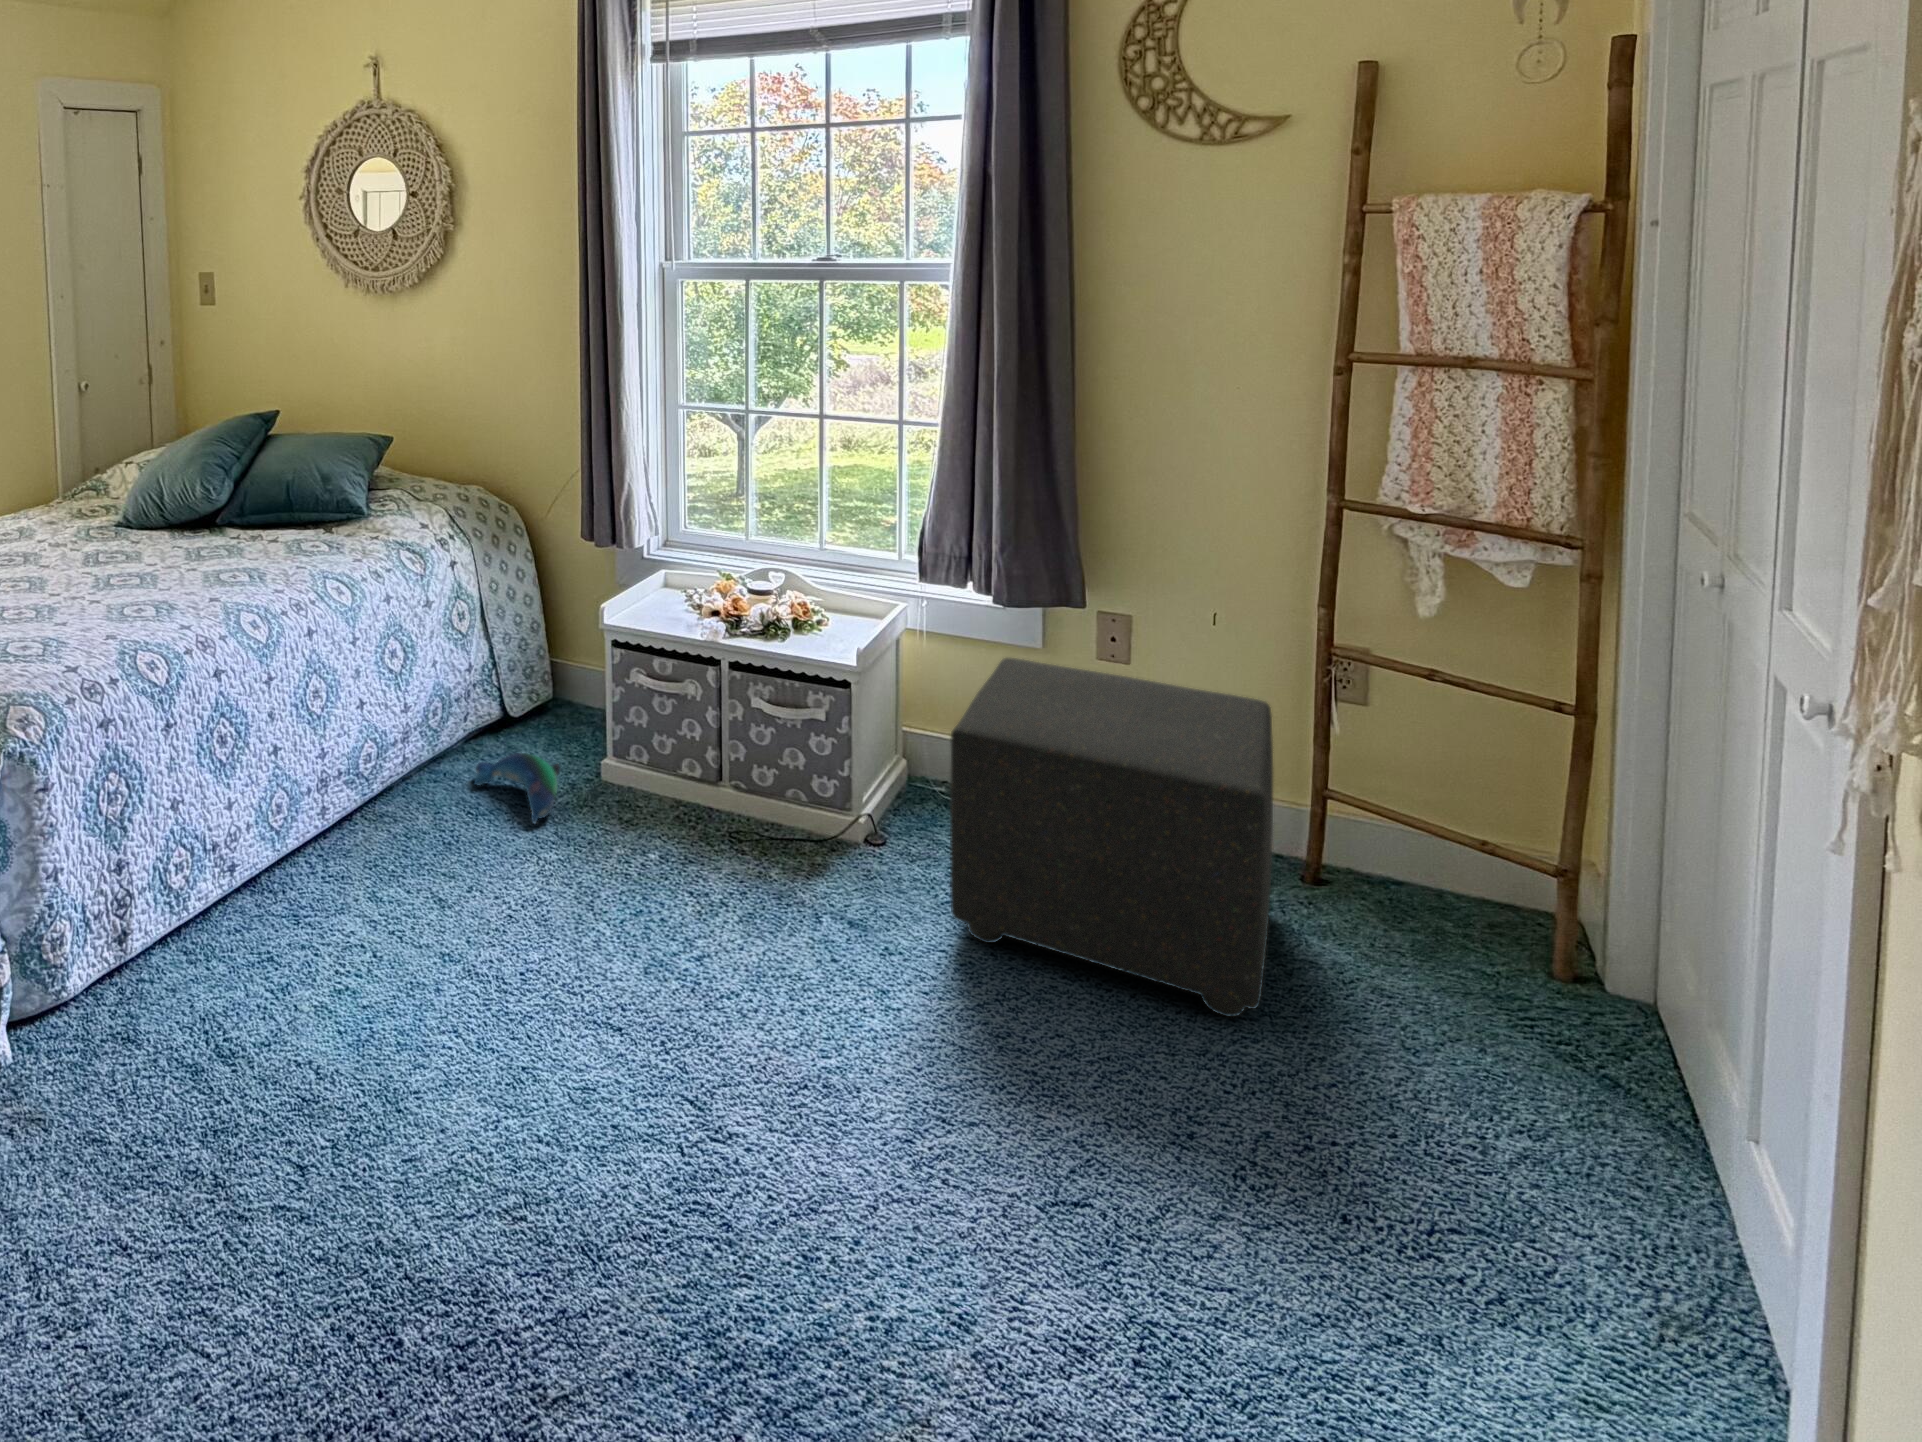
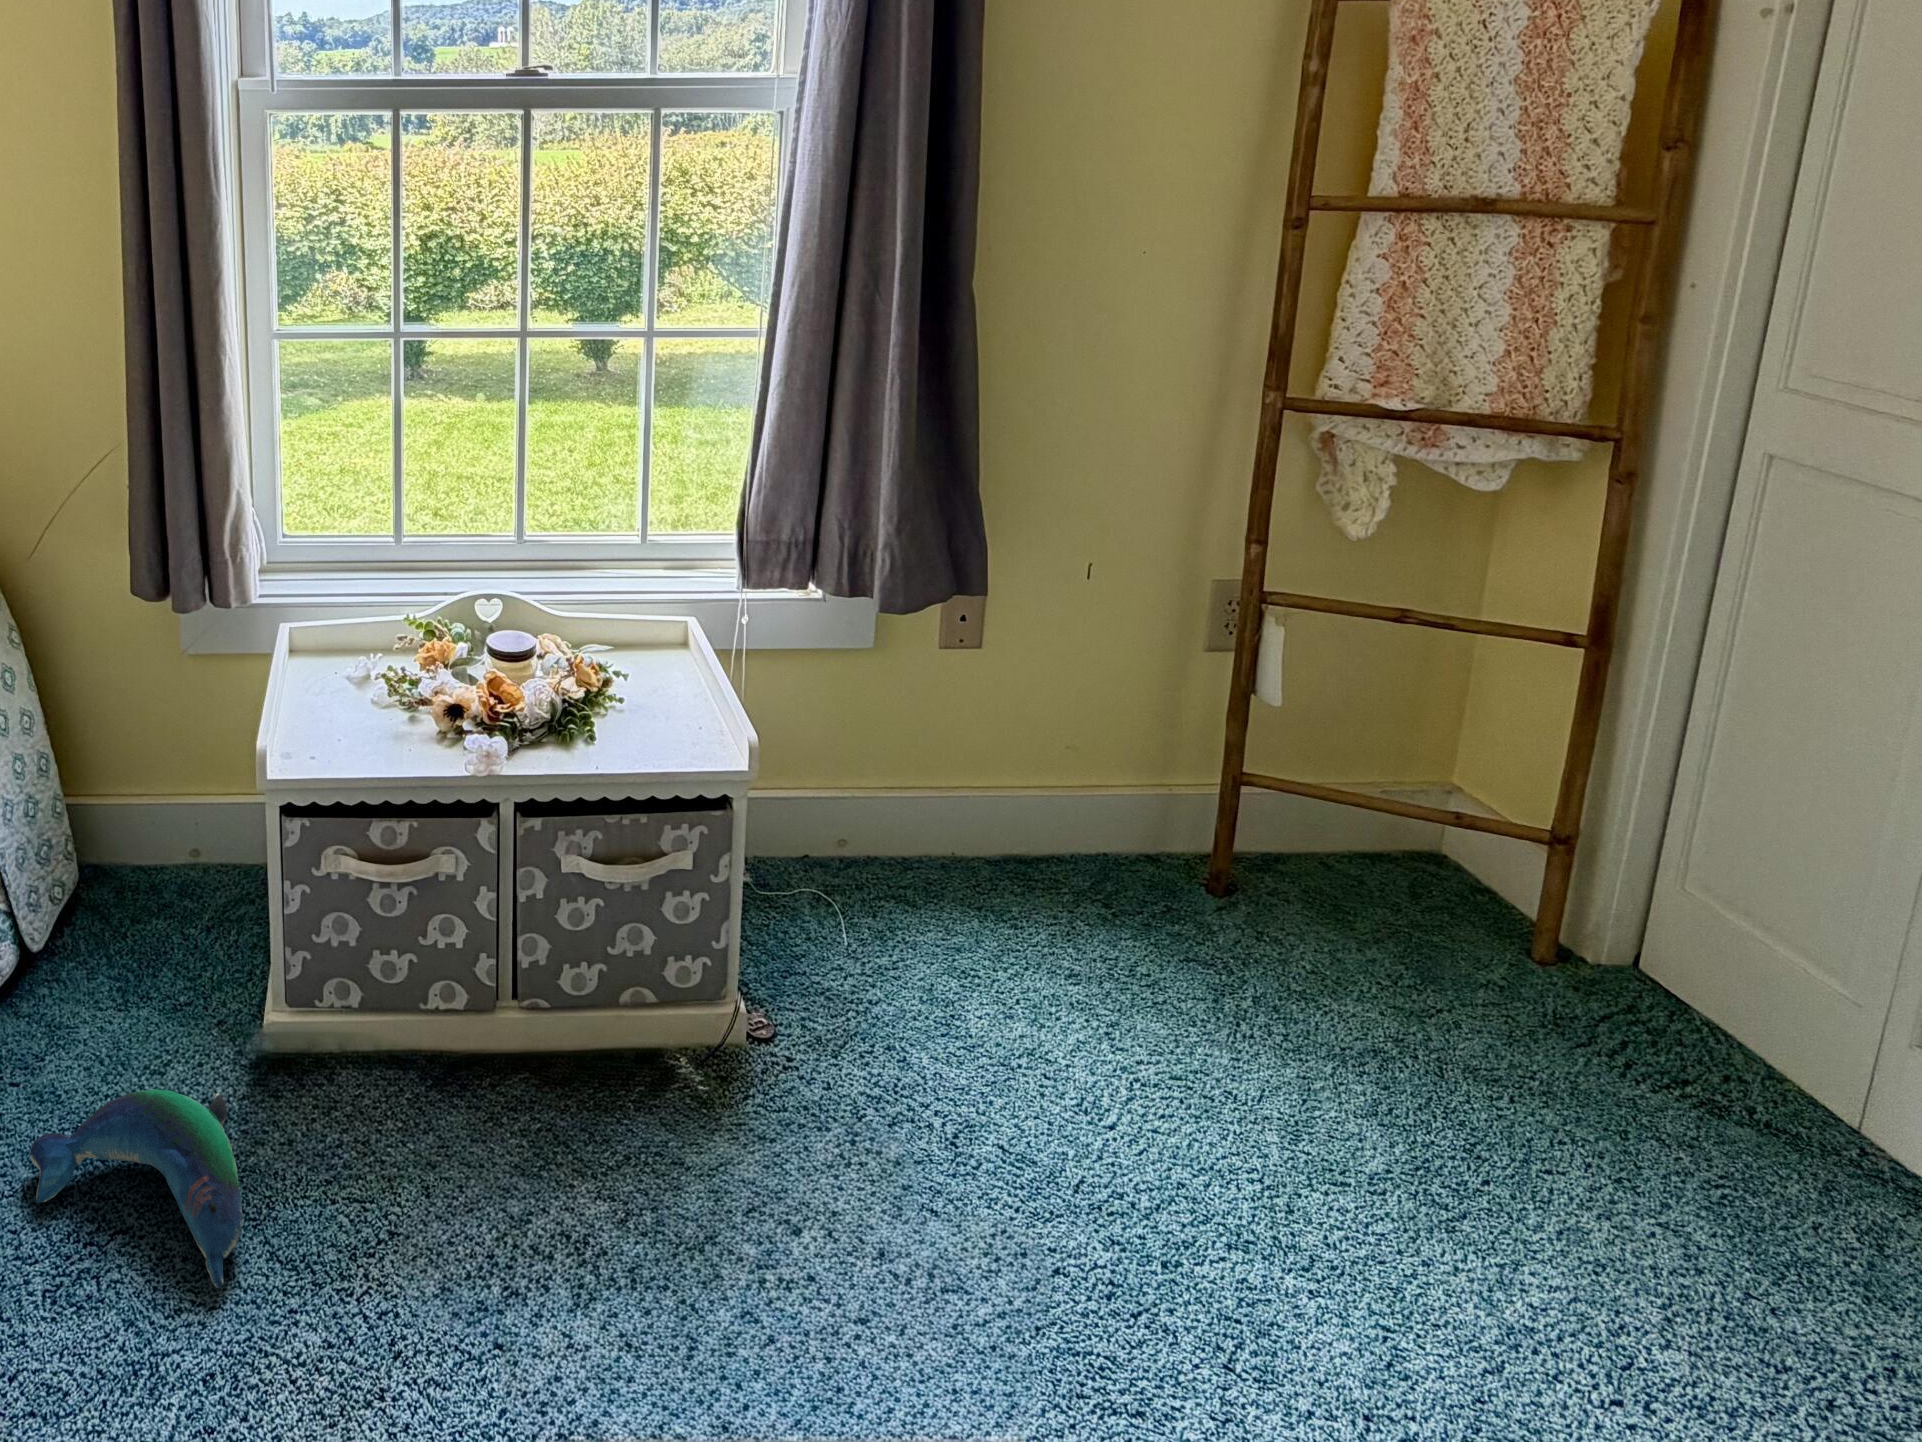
ottoman: present [950,658,1273,1017] -> none [890,691,1560,1244]

